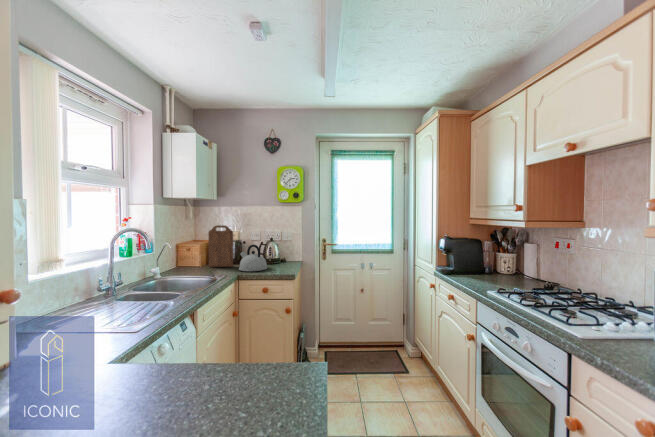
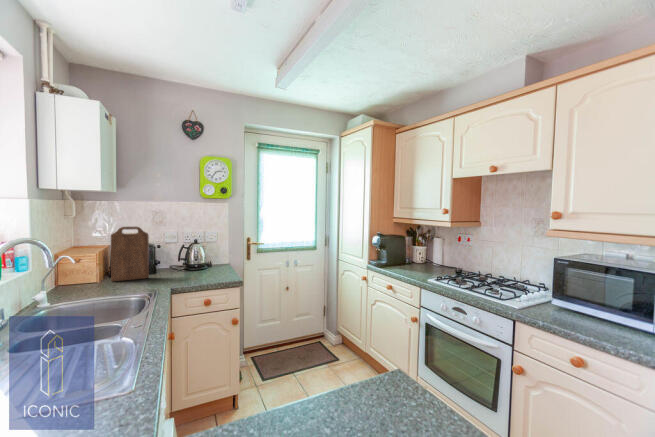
kettle: present [239,245,268,271] -> none [162,249,201,283]

